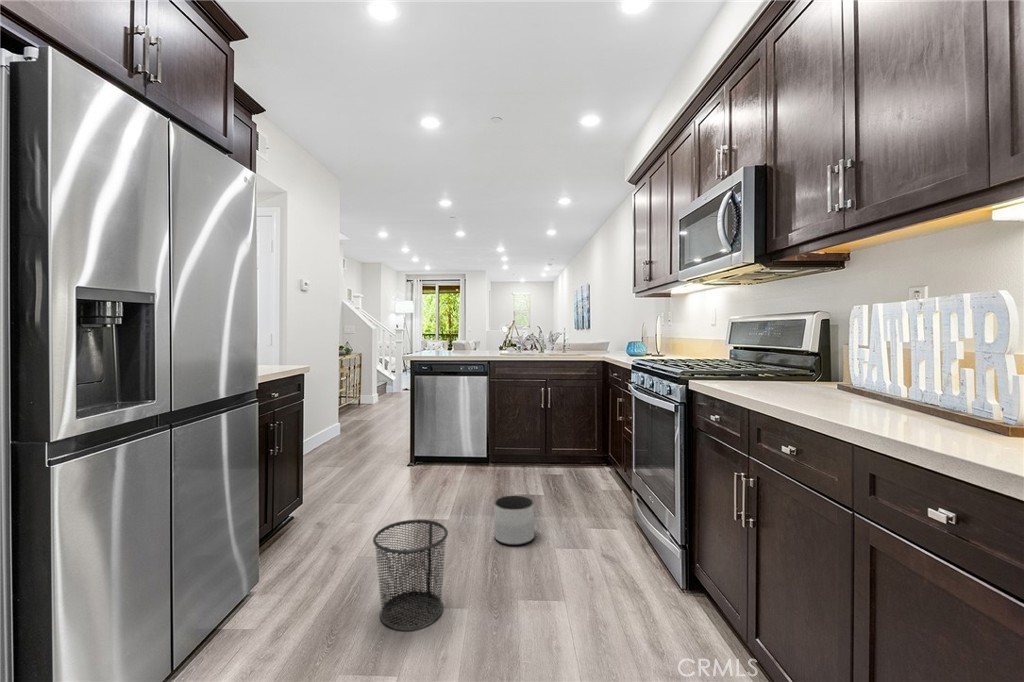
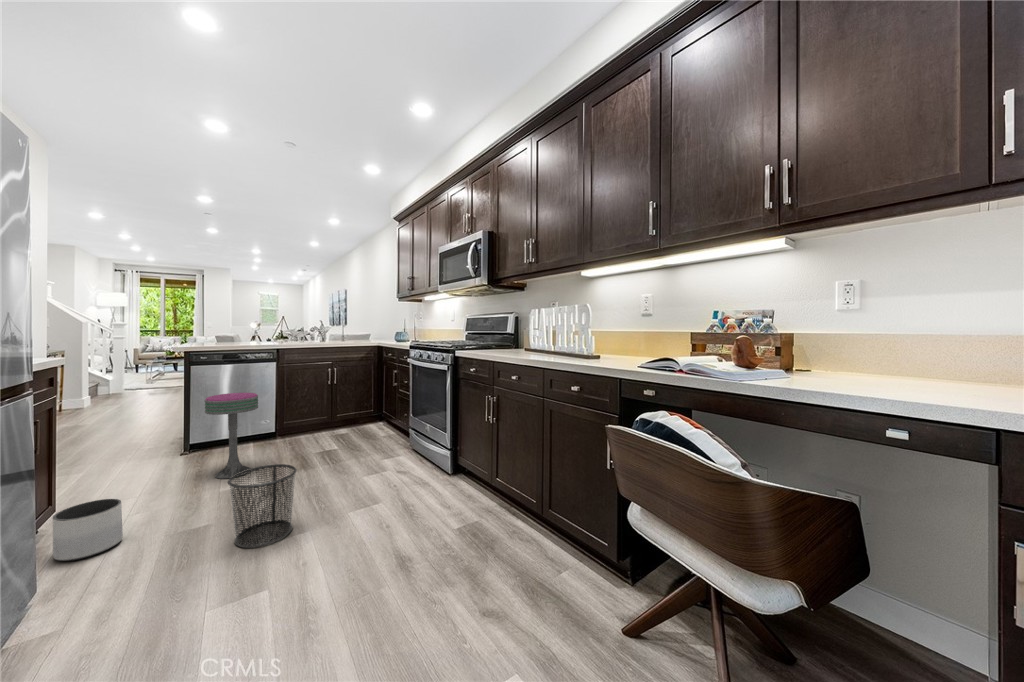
bar stool: none [402,414,452,513] -> present [205,393,258,479]
planter: present [494,495,534,545] -> present [53,499,123,561]

